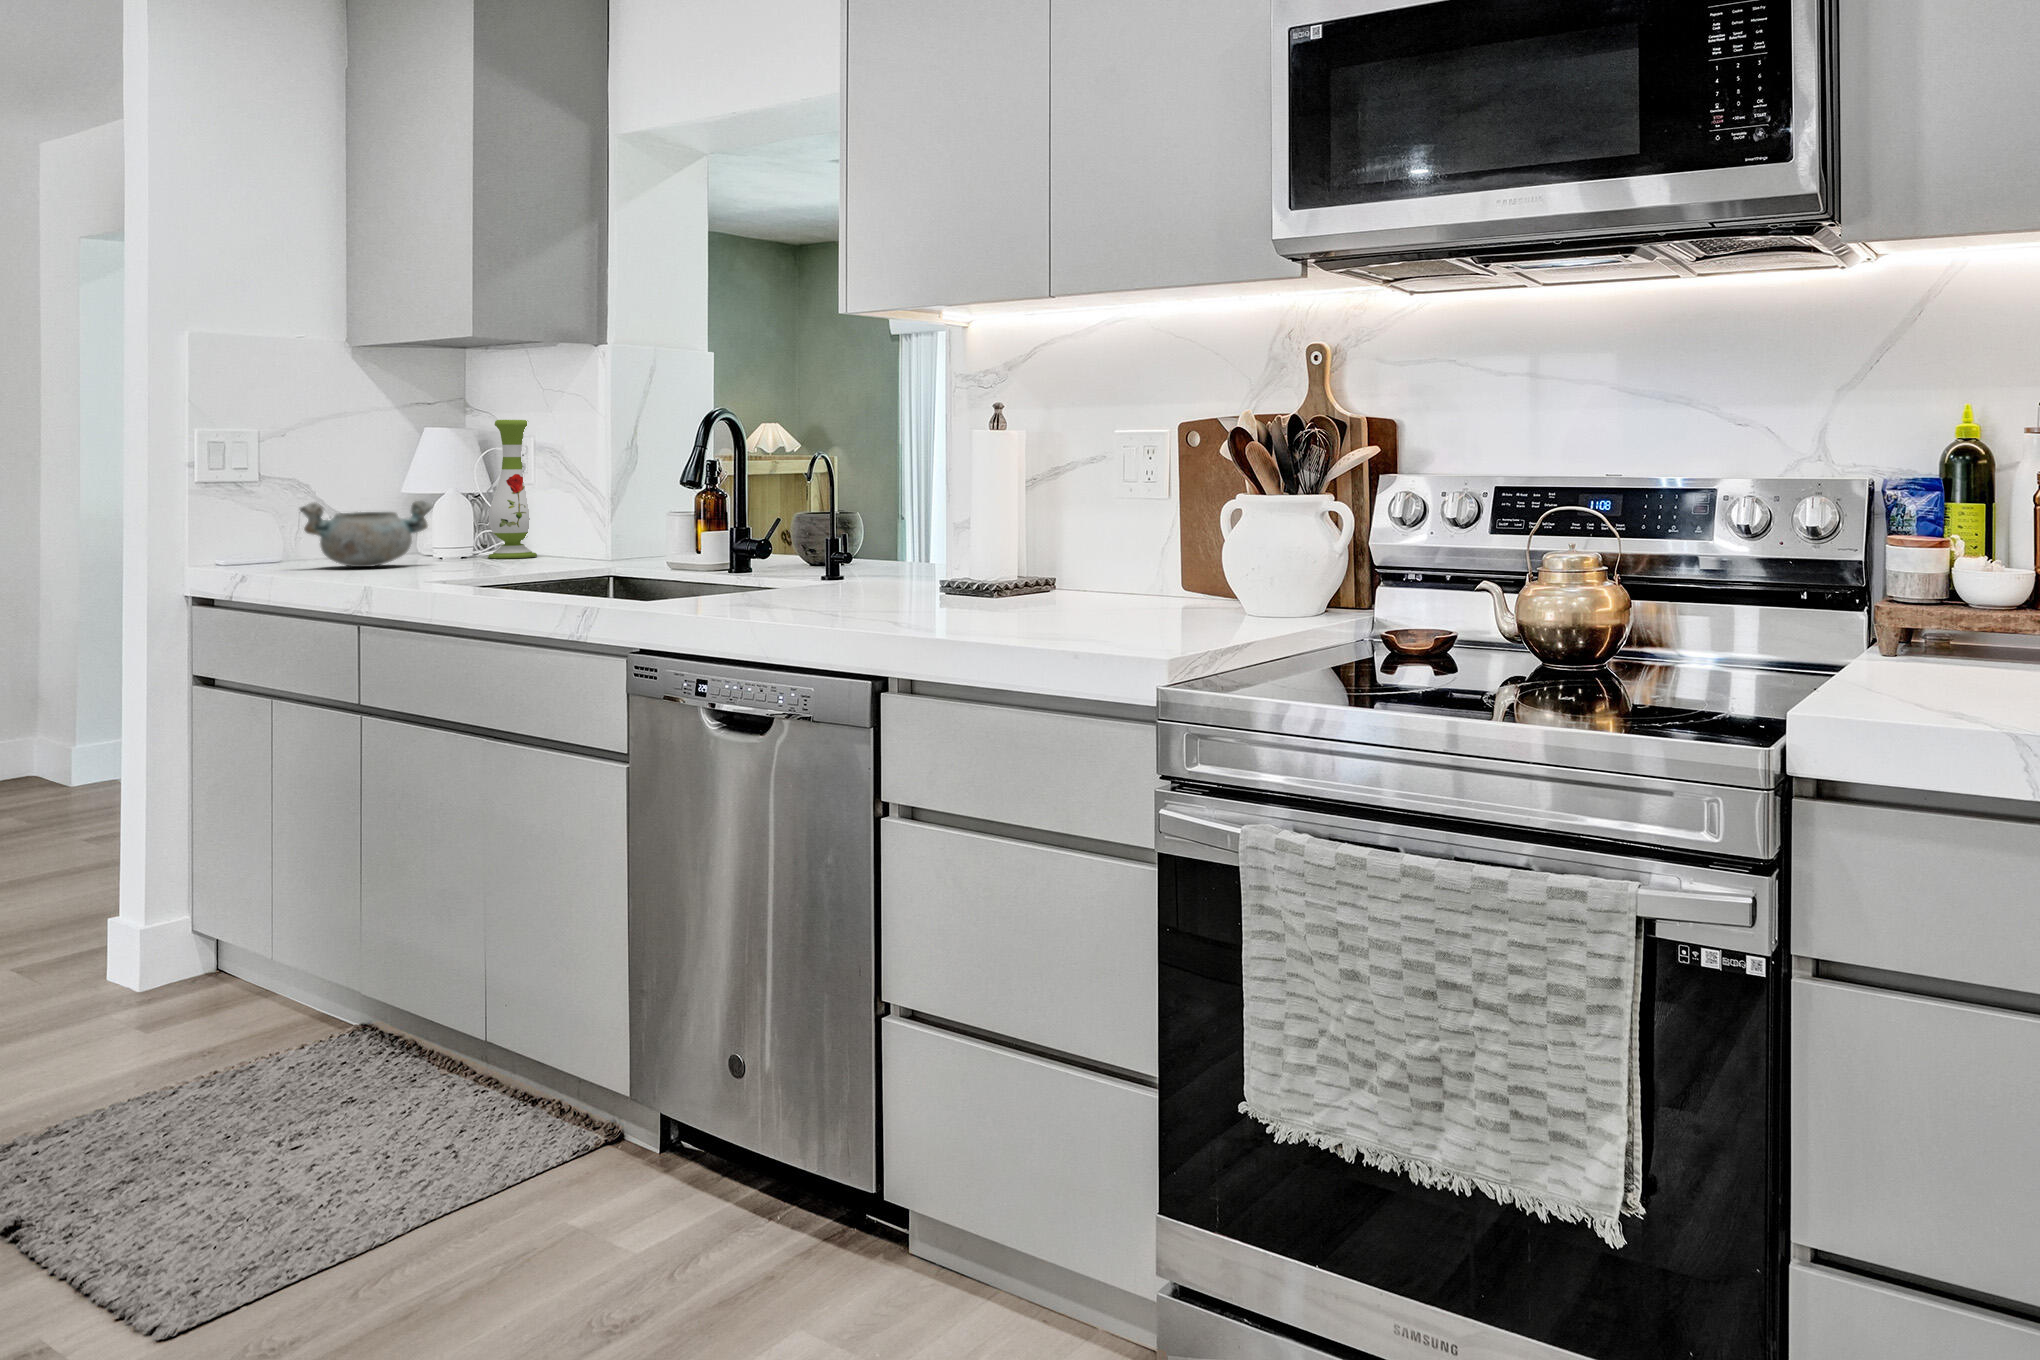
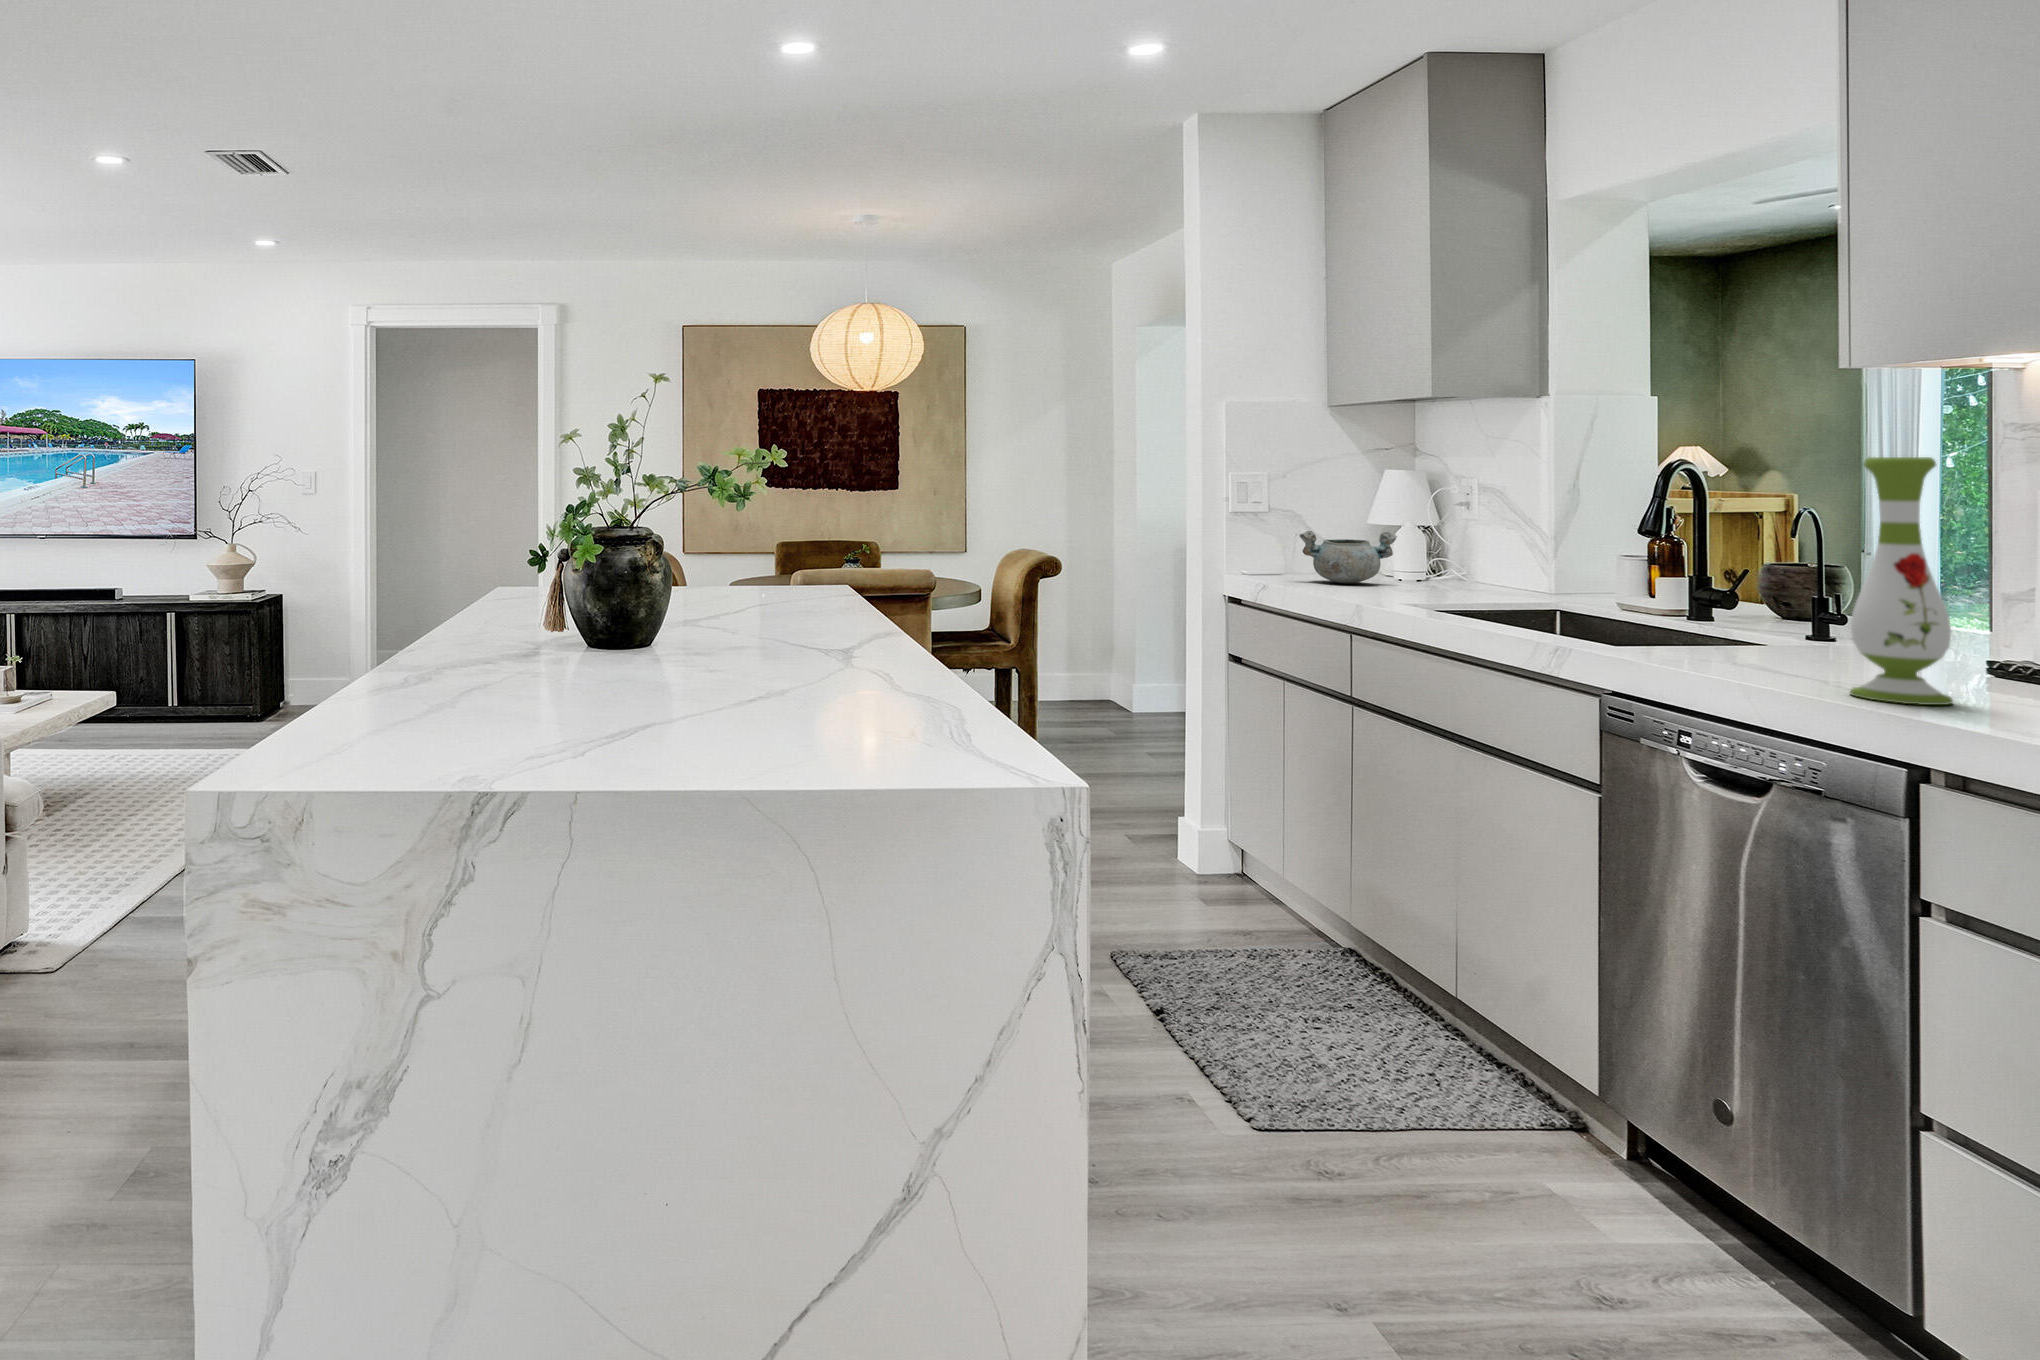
vase: present [488,420,537,559] -> present [1850,457,1953,705]

